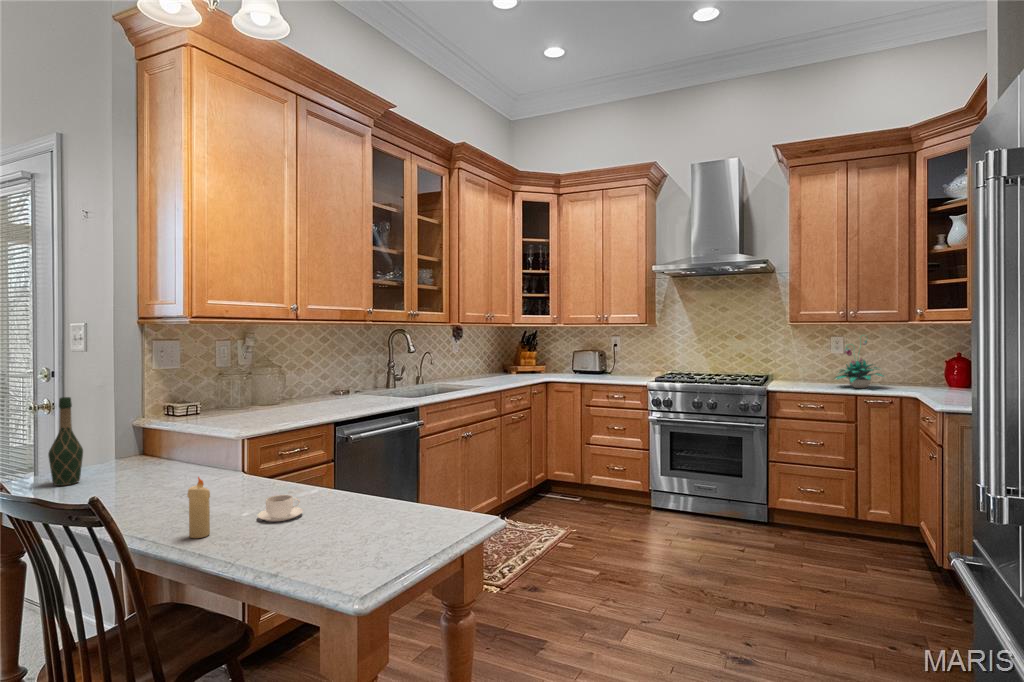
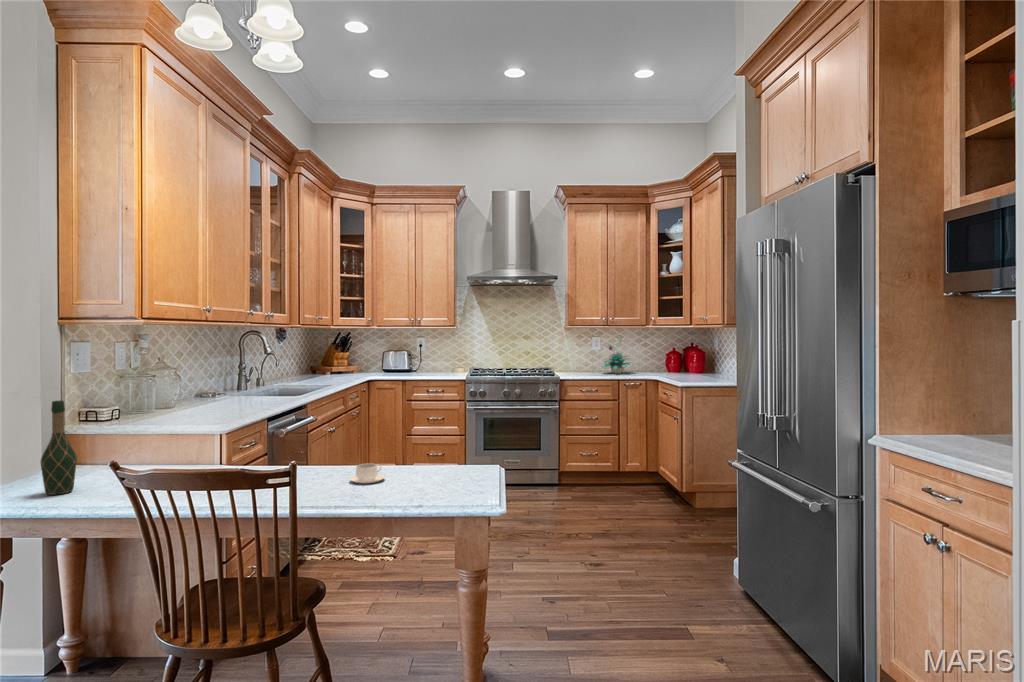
candle: present [187,477,210,538] -> none [327,448,344,498]

